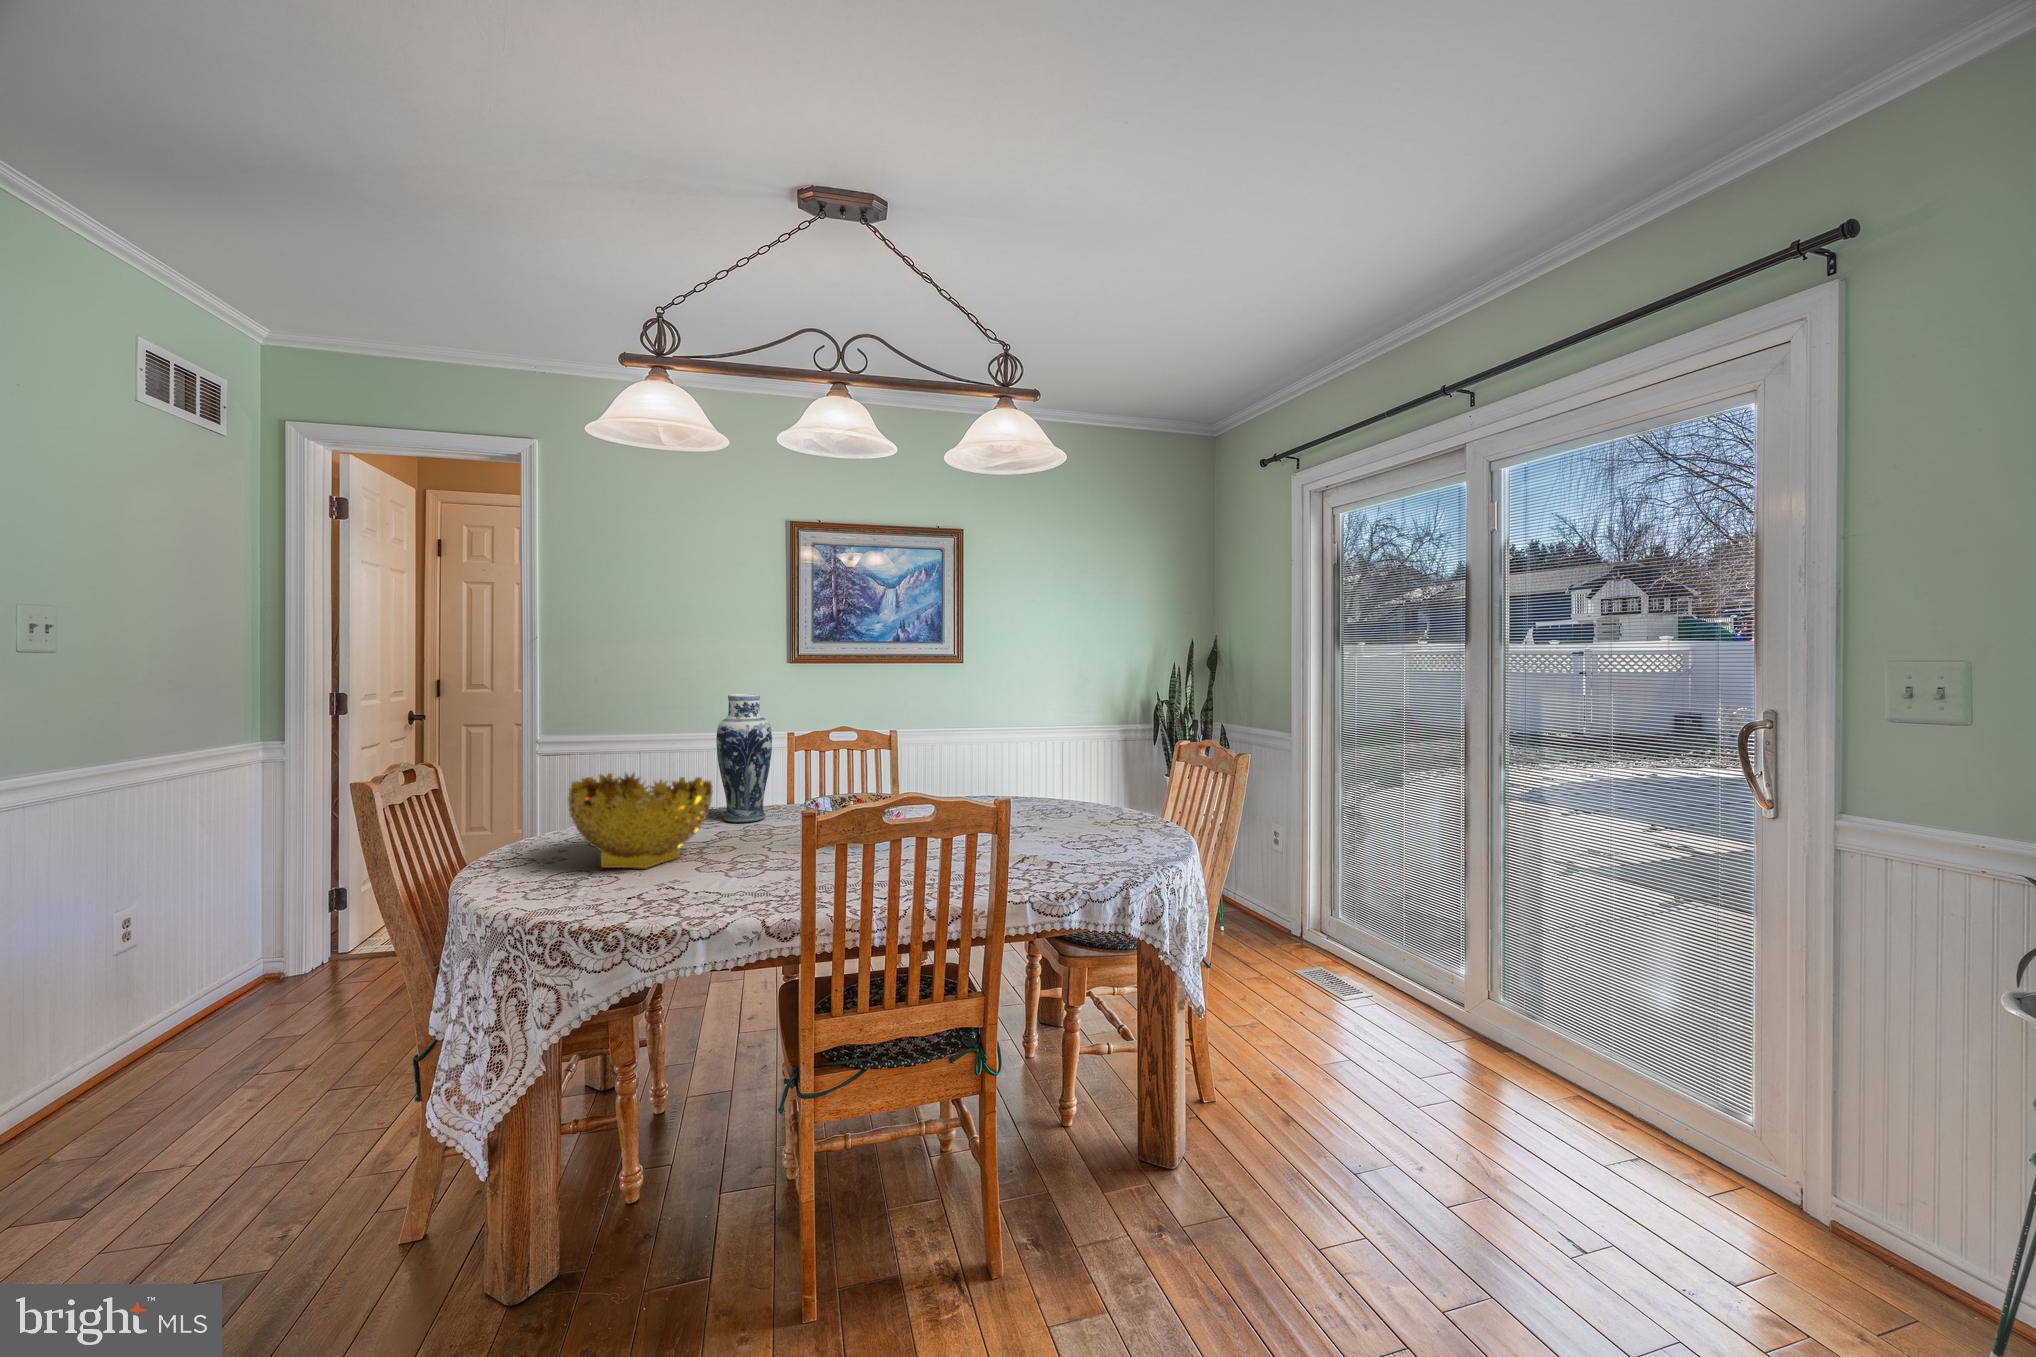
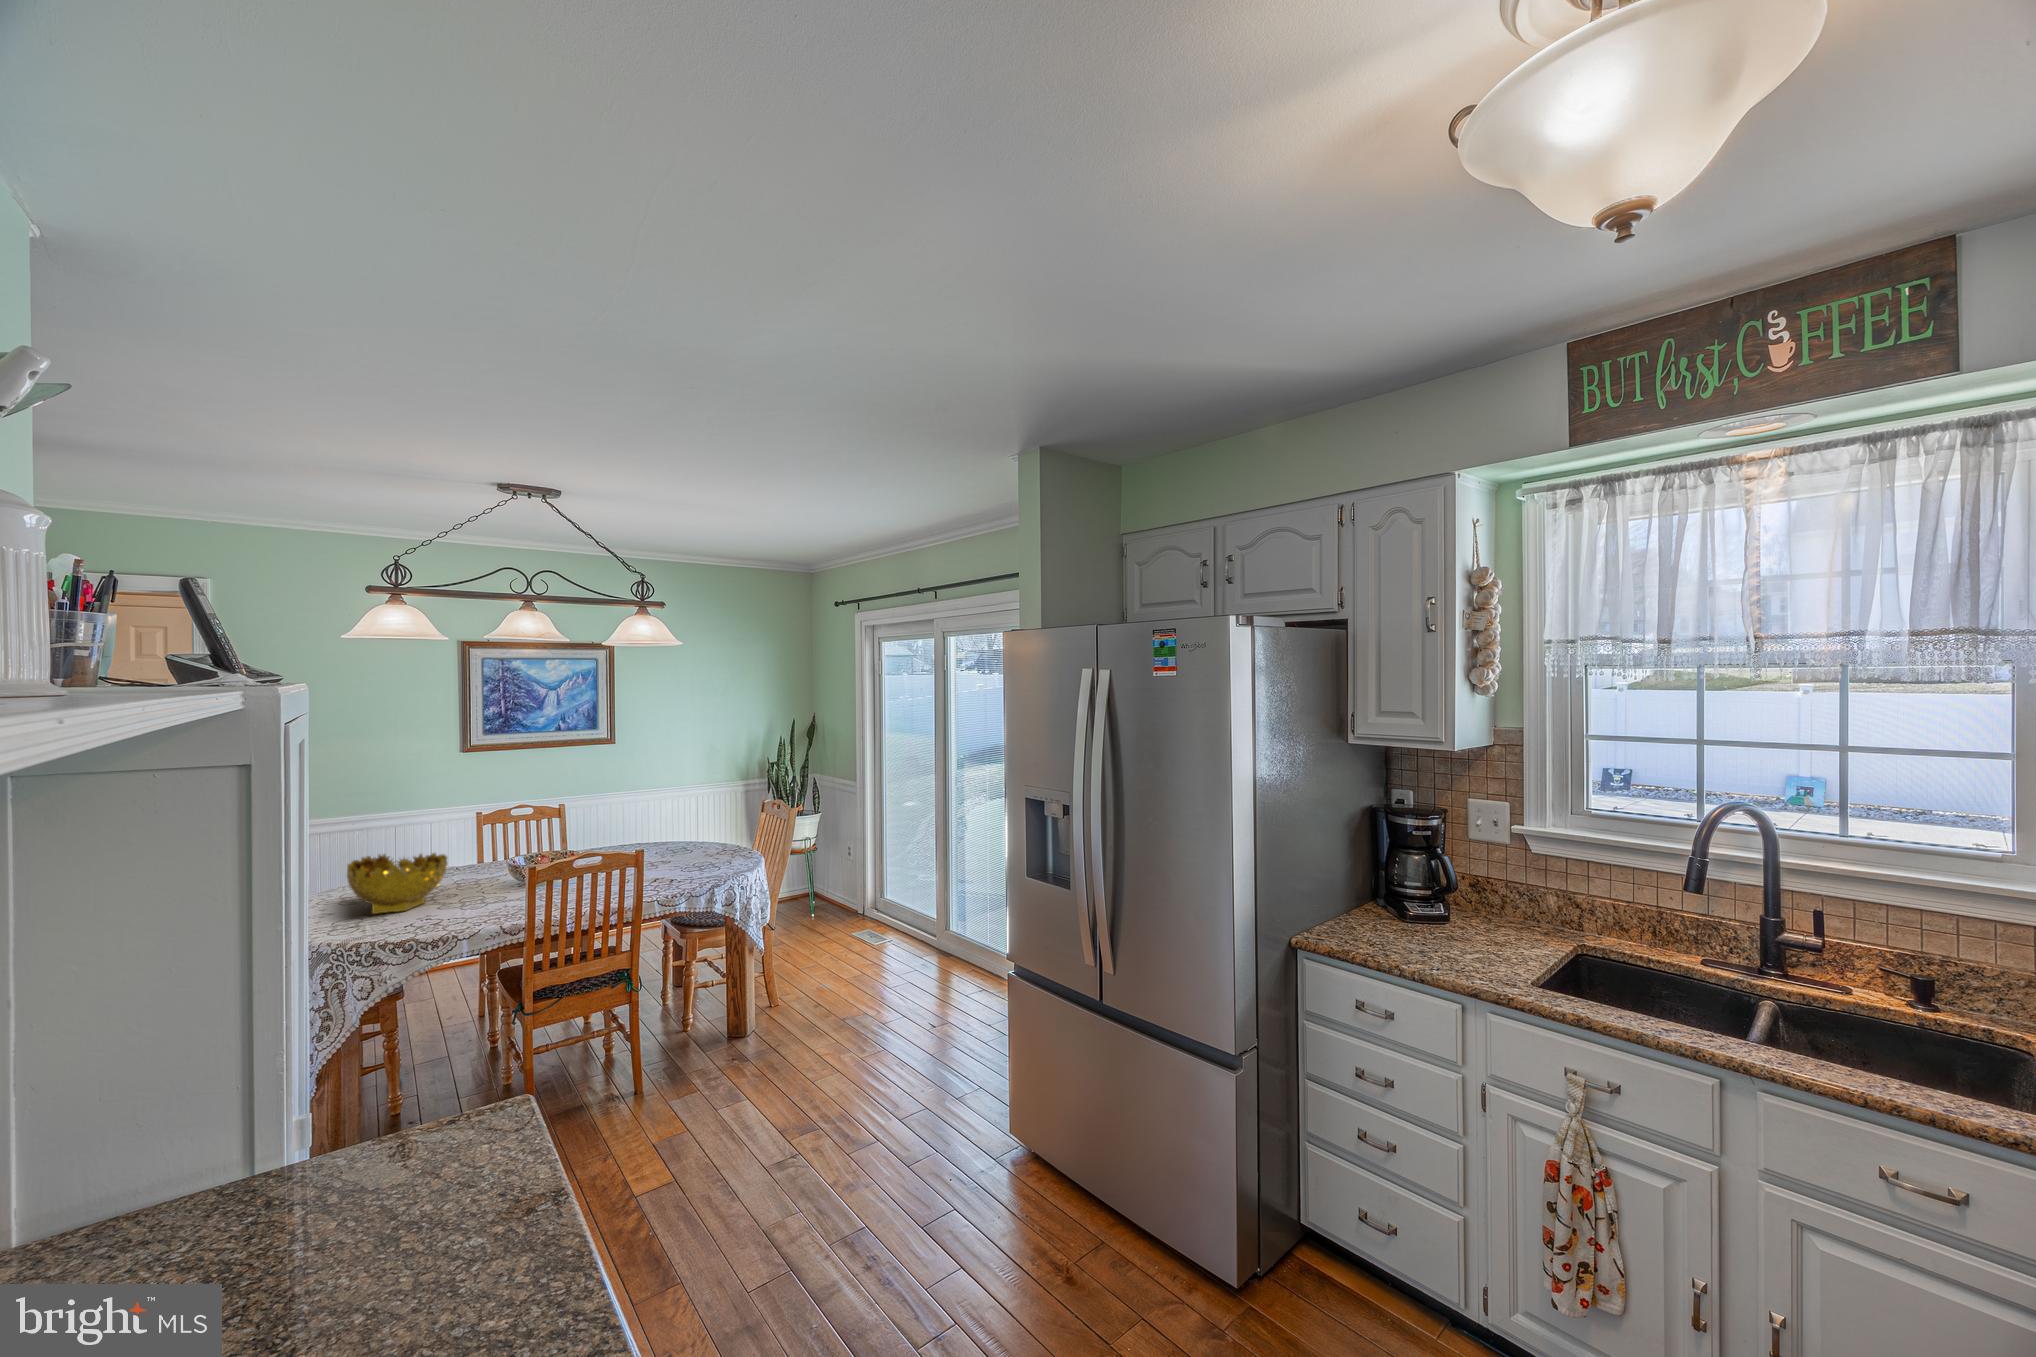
vase: present [716,694,772,822] -> none [436,793,477,879]

